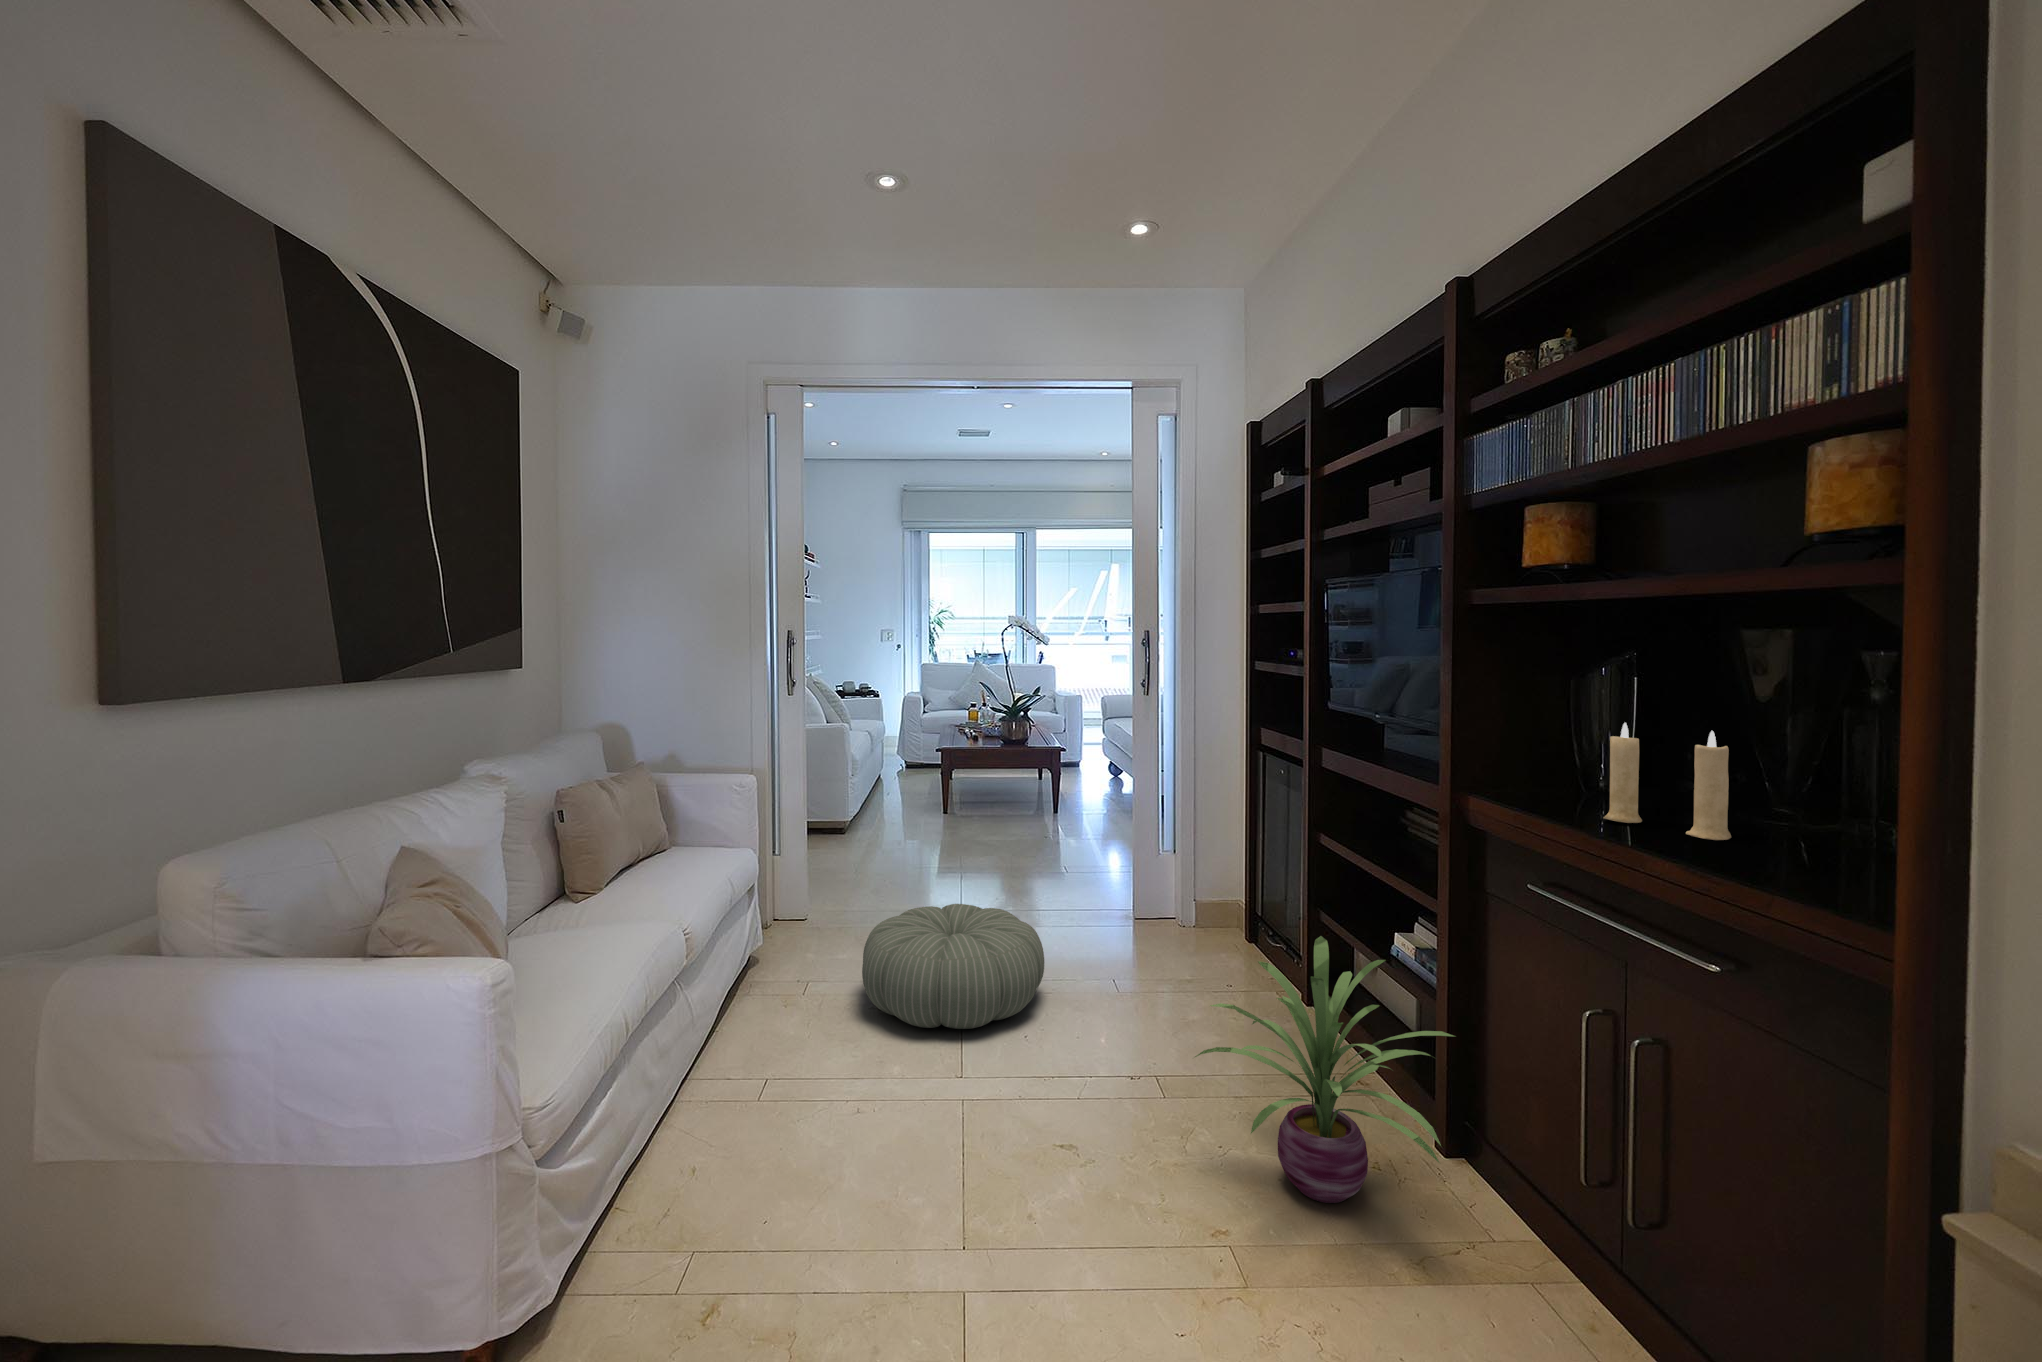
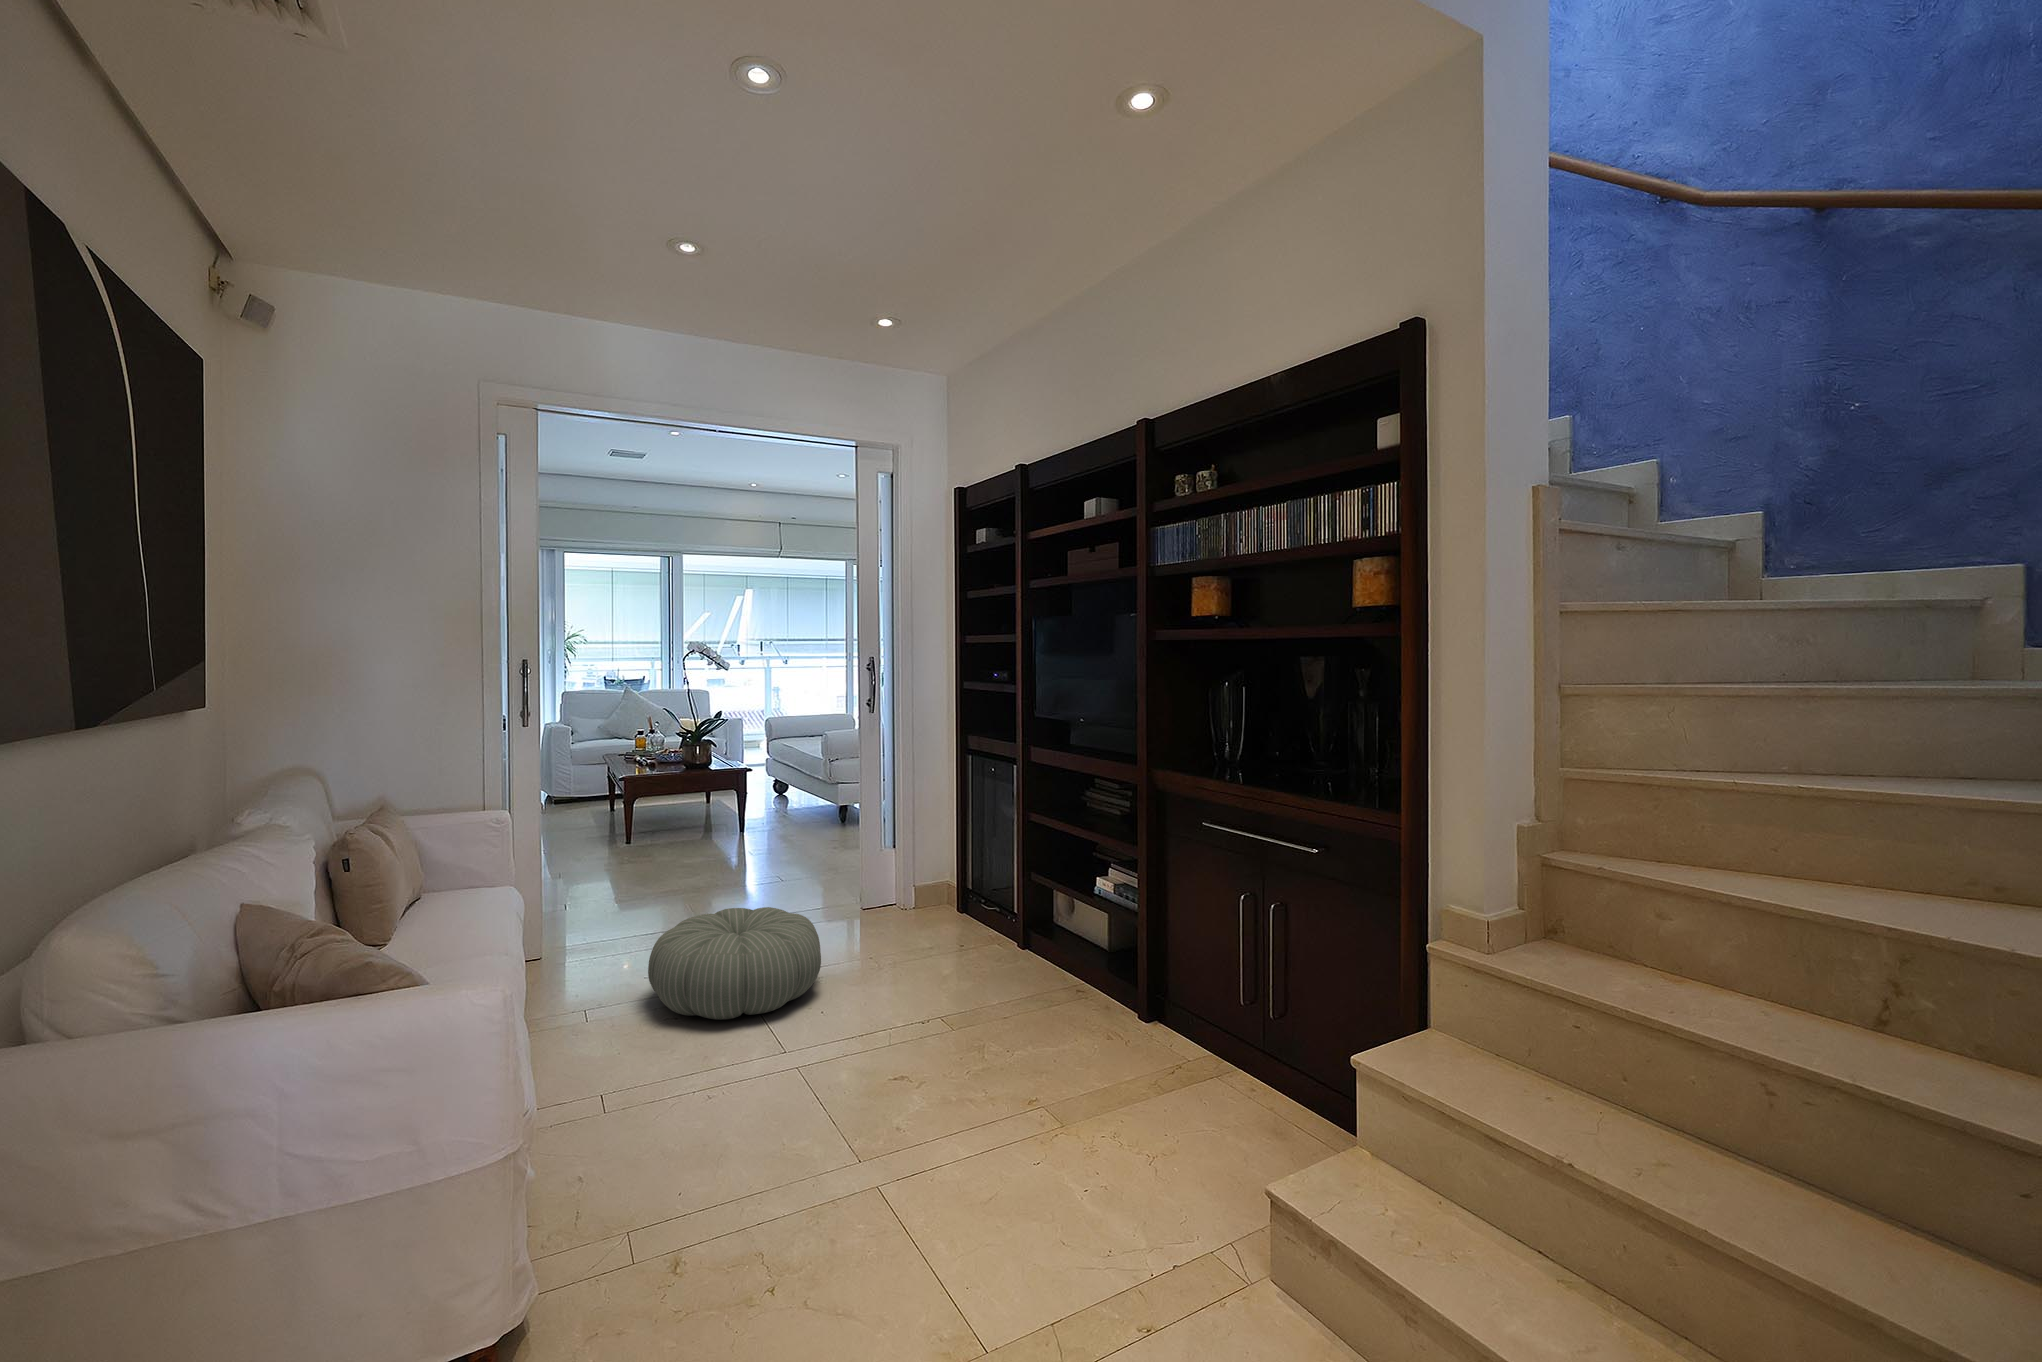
candle: present [1603,723,1731,840] -> none [1244,712,1311,779]
decorative plant: present [1195,936,1453,1203] -> none [990,878,1168,1064]

